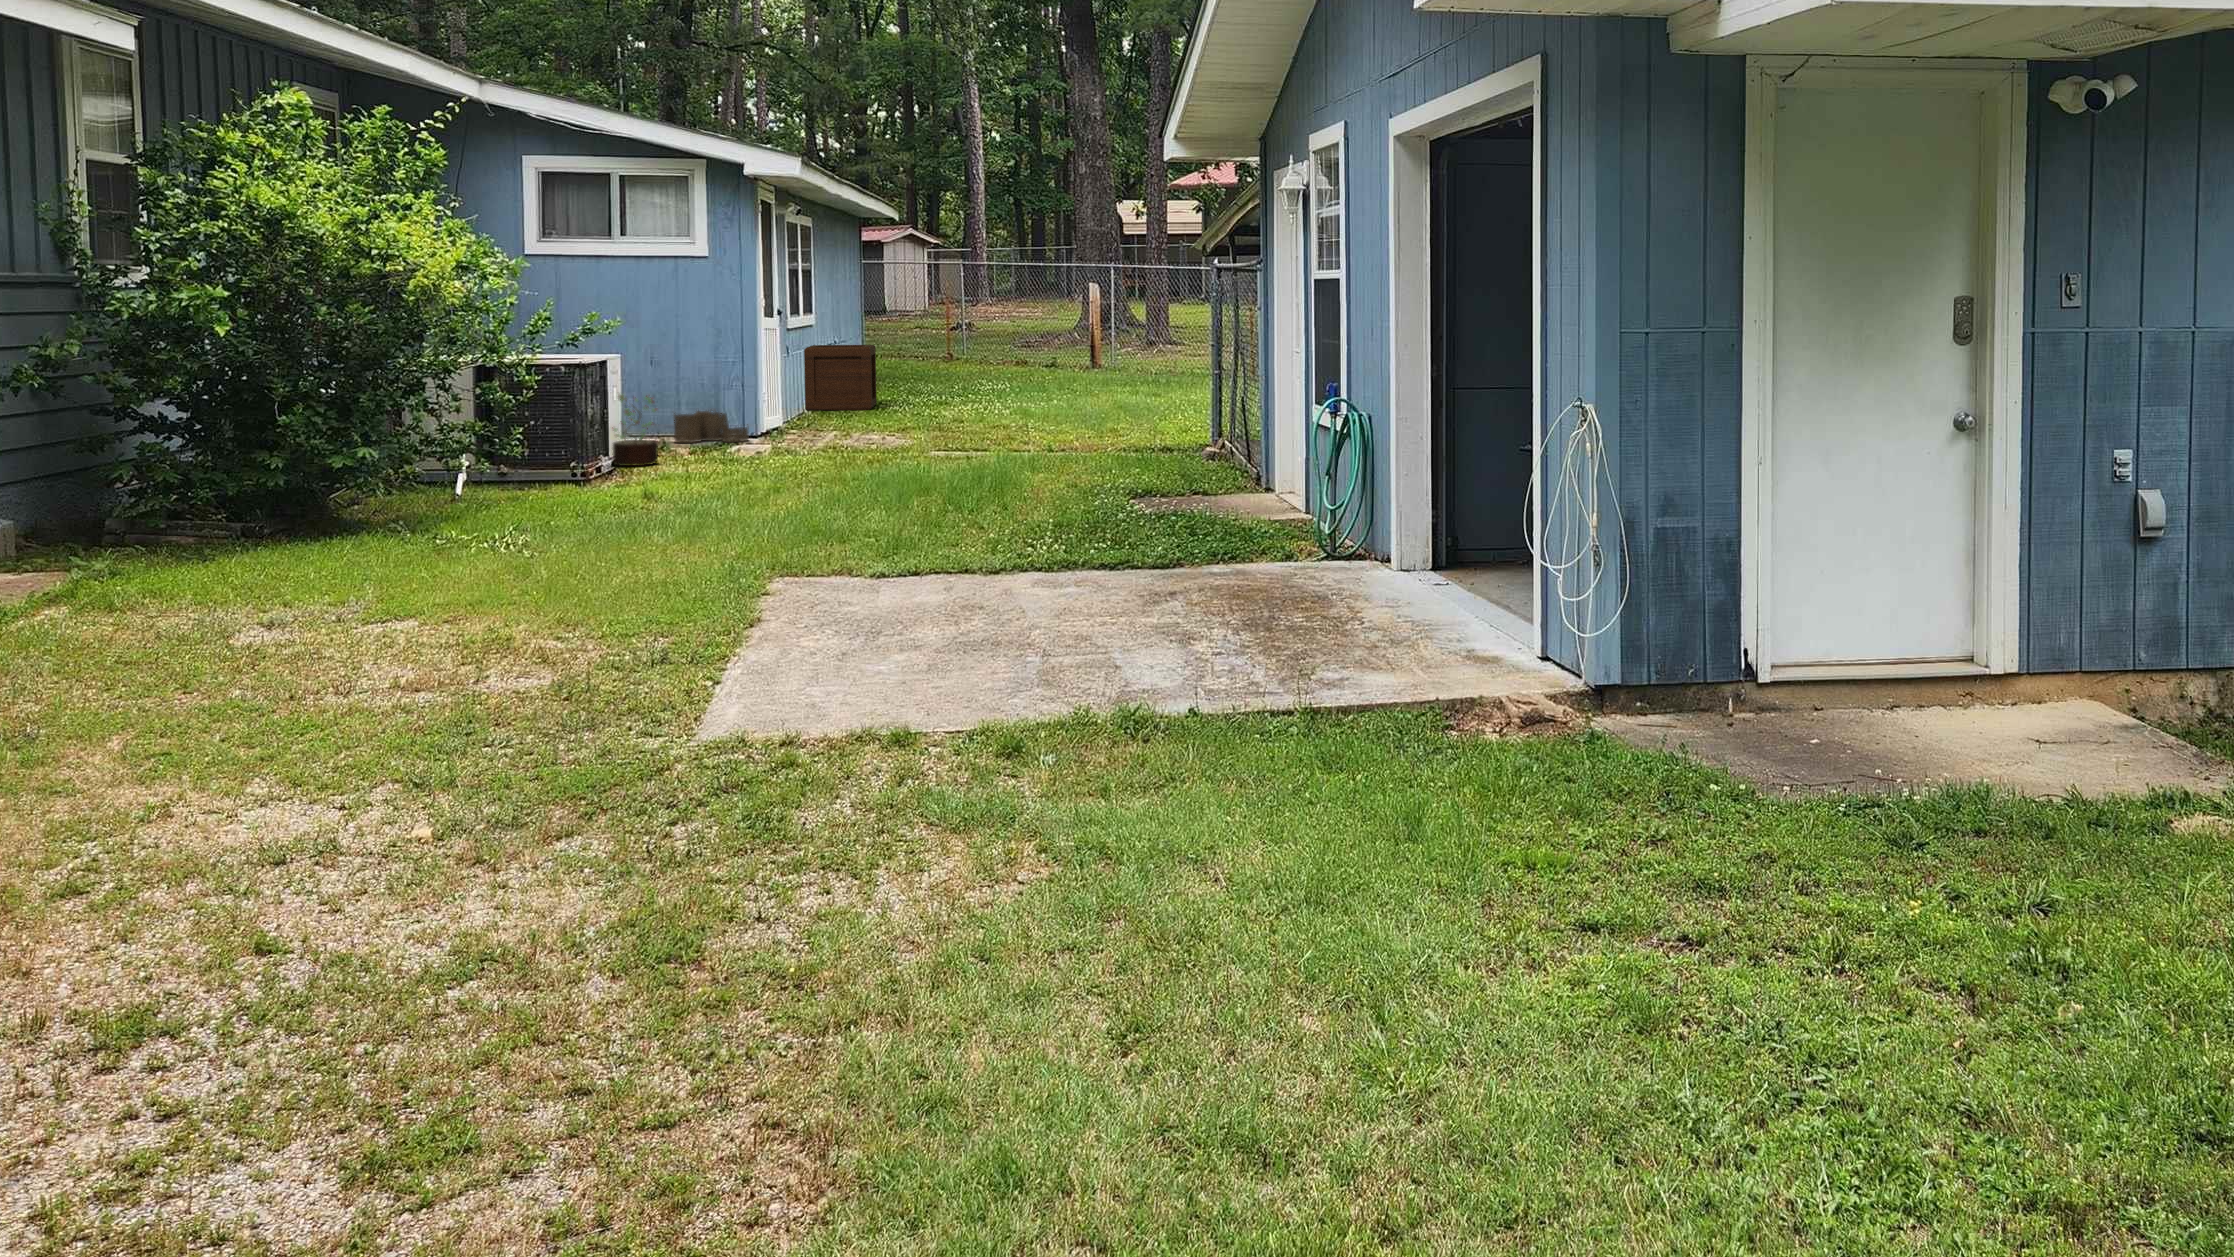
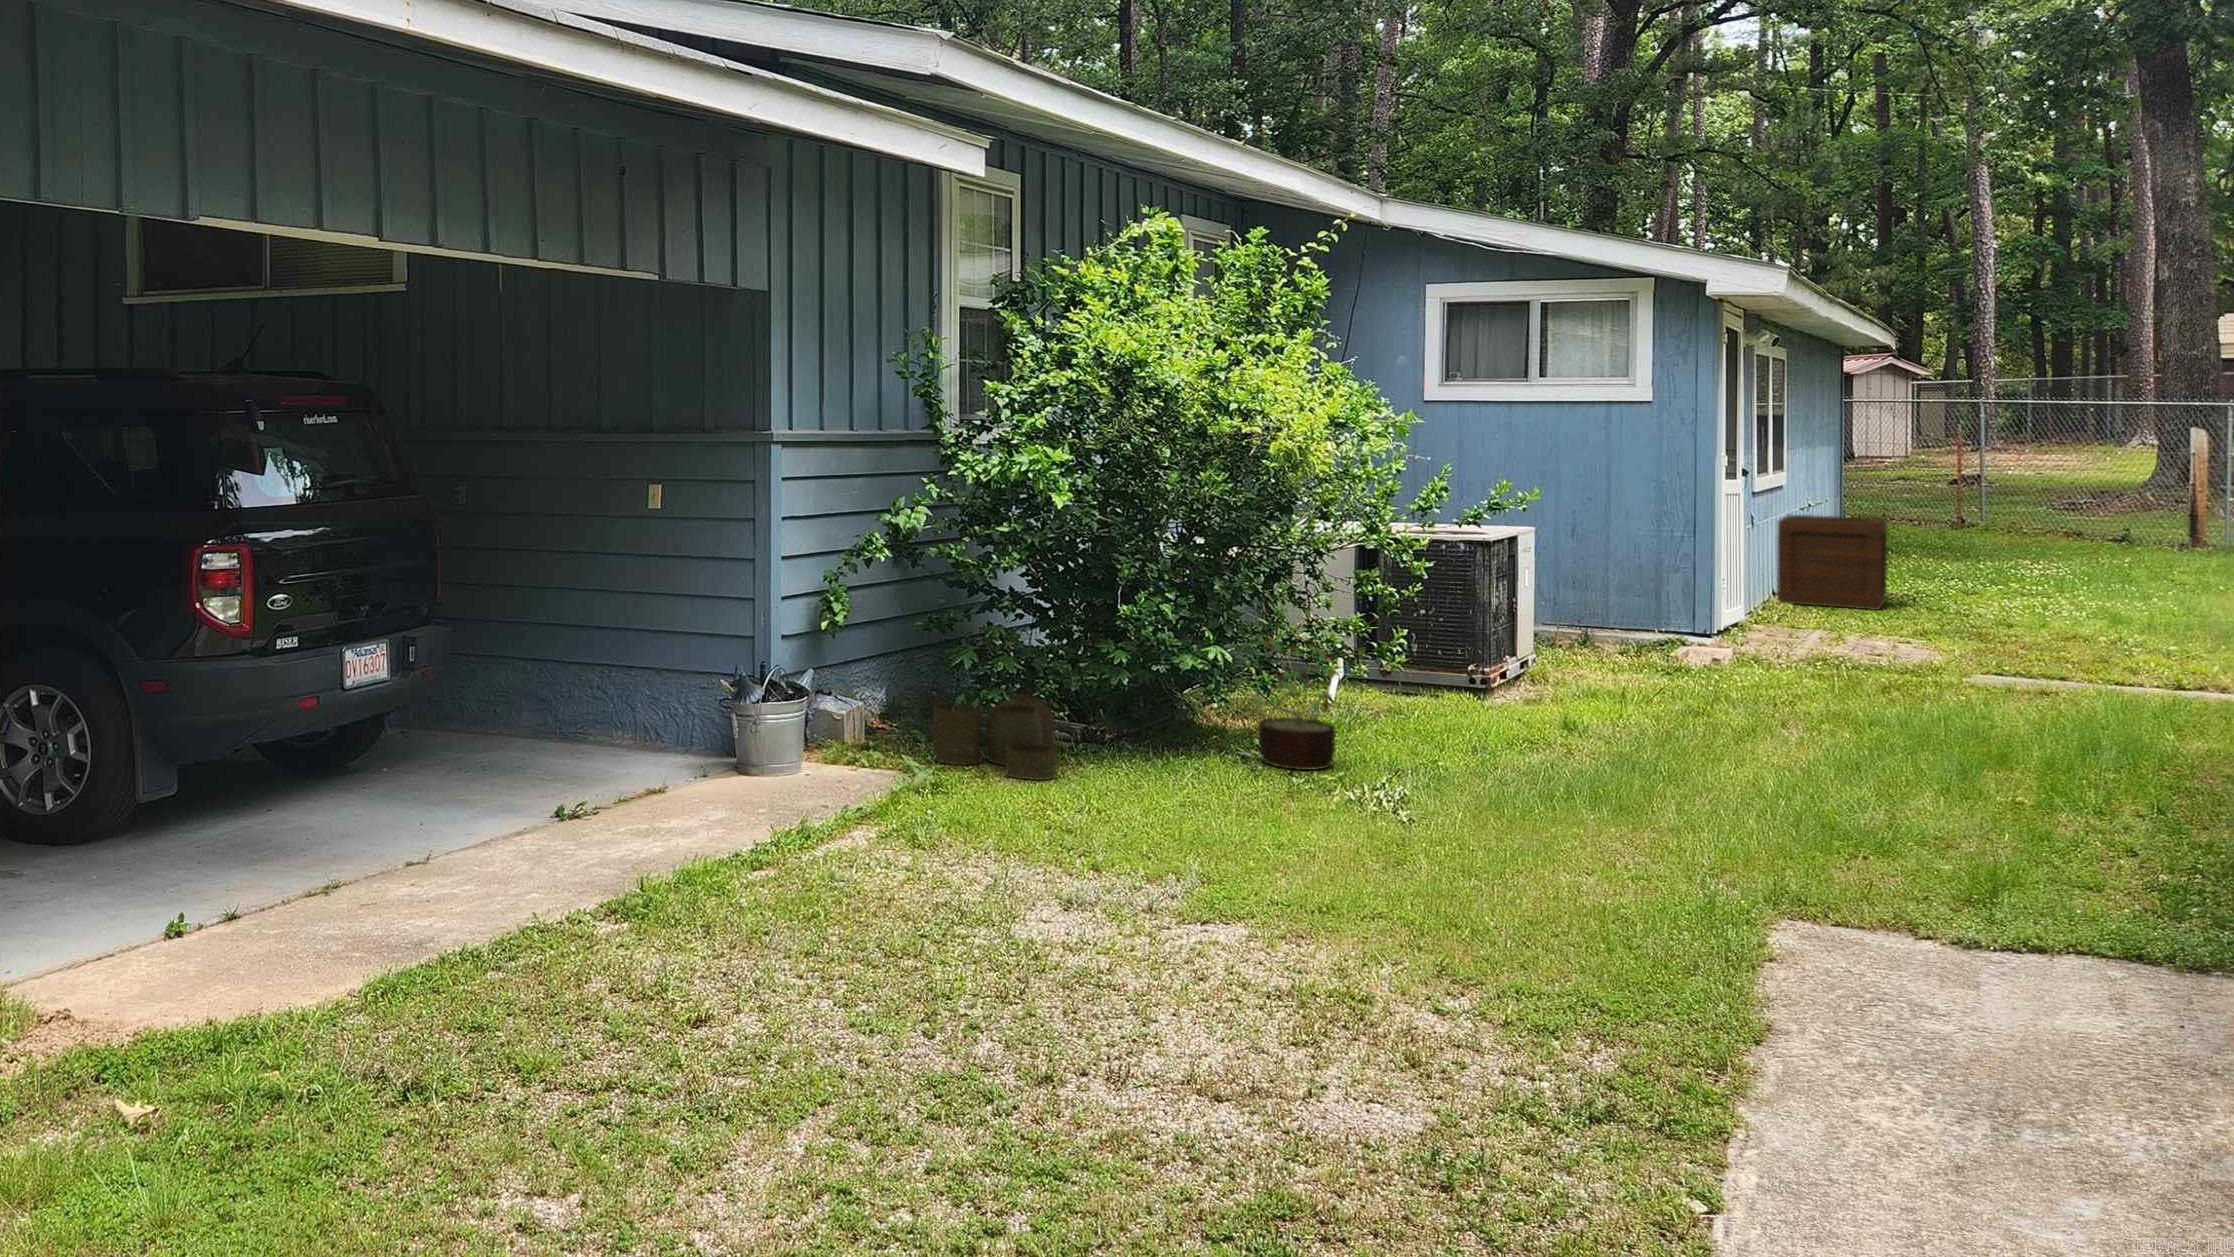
decorative plant: present [612,395,658,466] -> present [1252,639,1337,770]
woven basket: present [674,411,749,443] -> present [933,692,1057,780]

